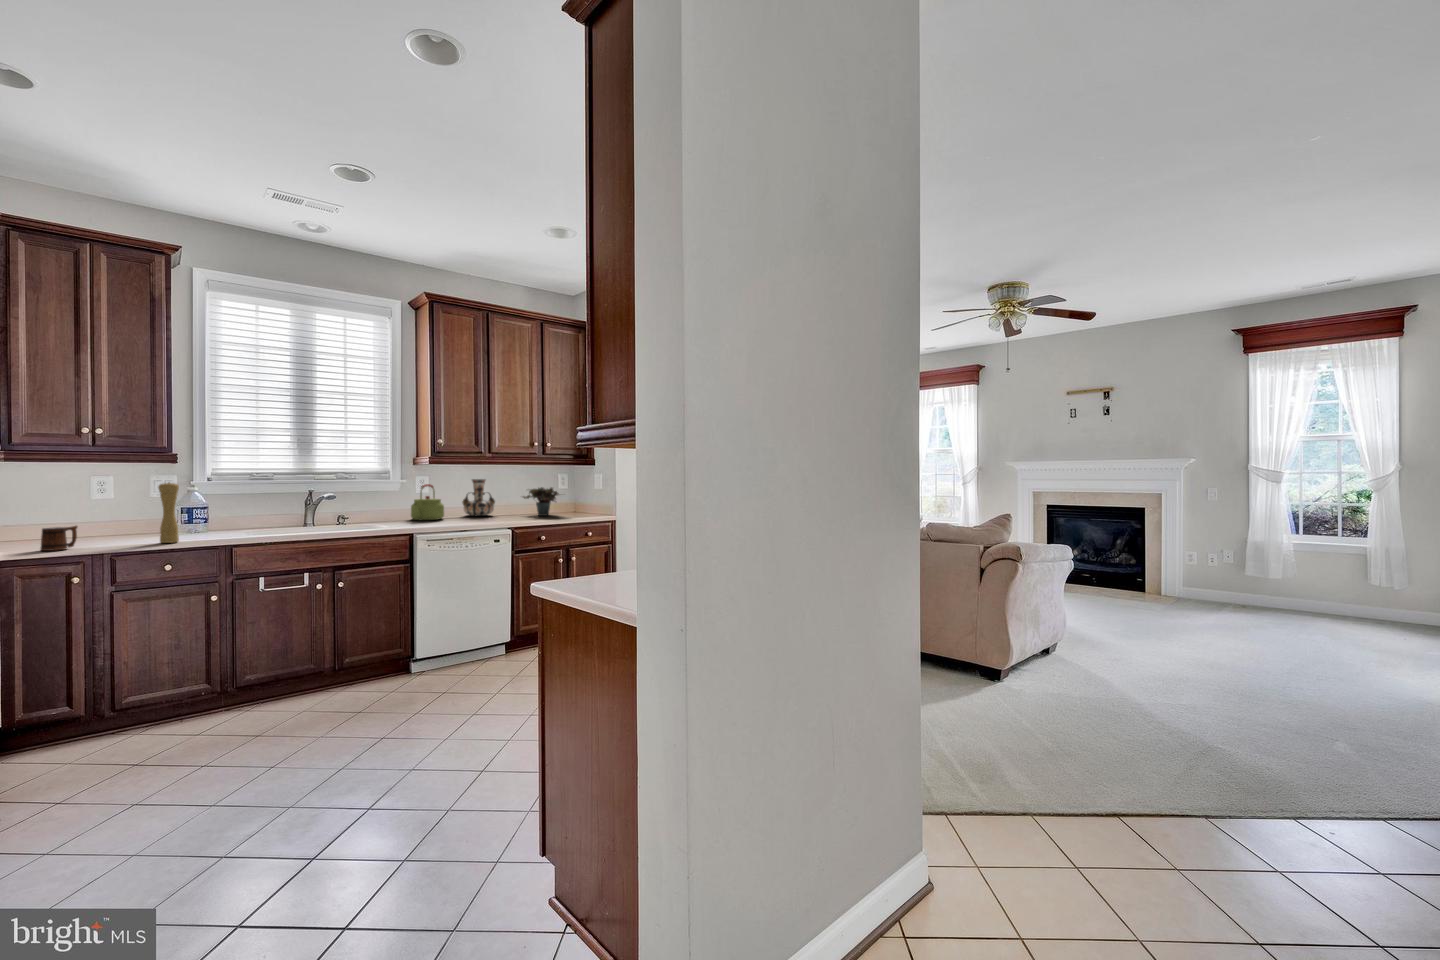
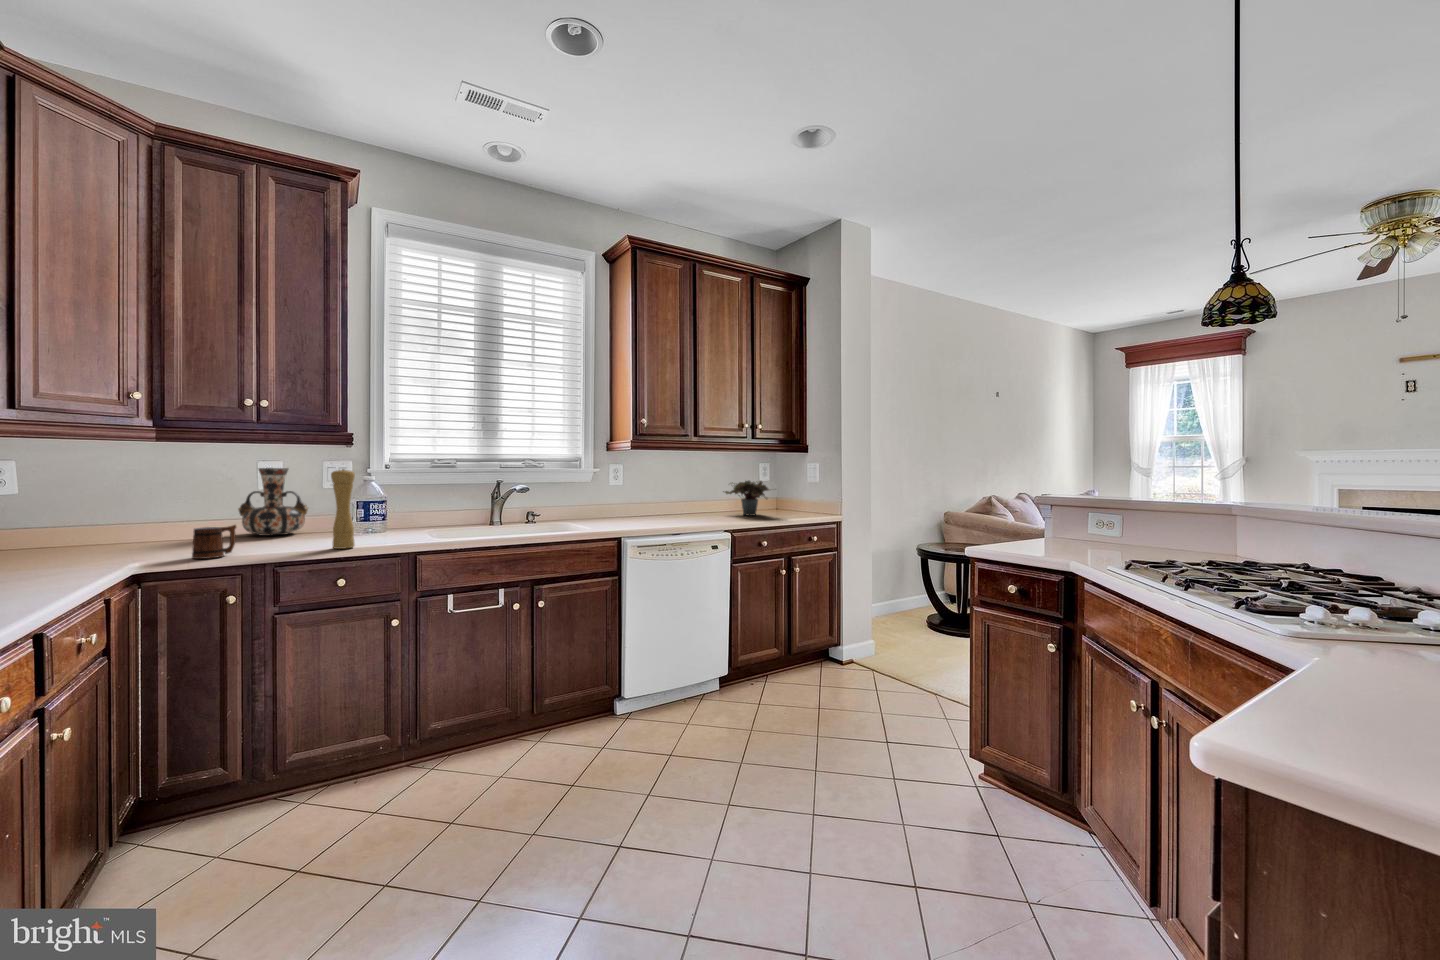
decorative vase: present [462,479,495,516] -> present [238,468,308,536]
kettle: present [411,484,444,520] -> none [605,475,642,520]

